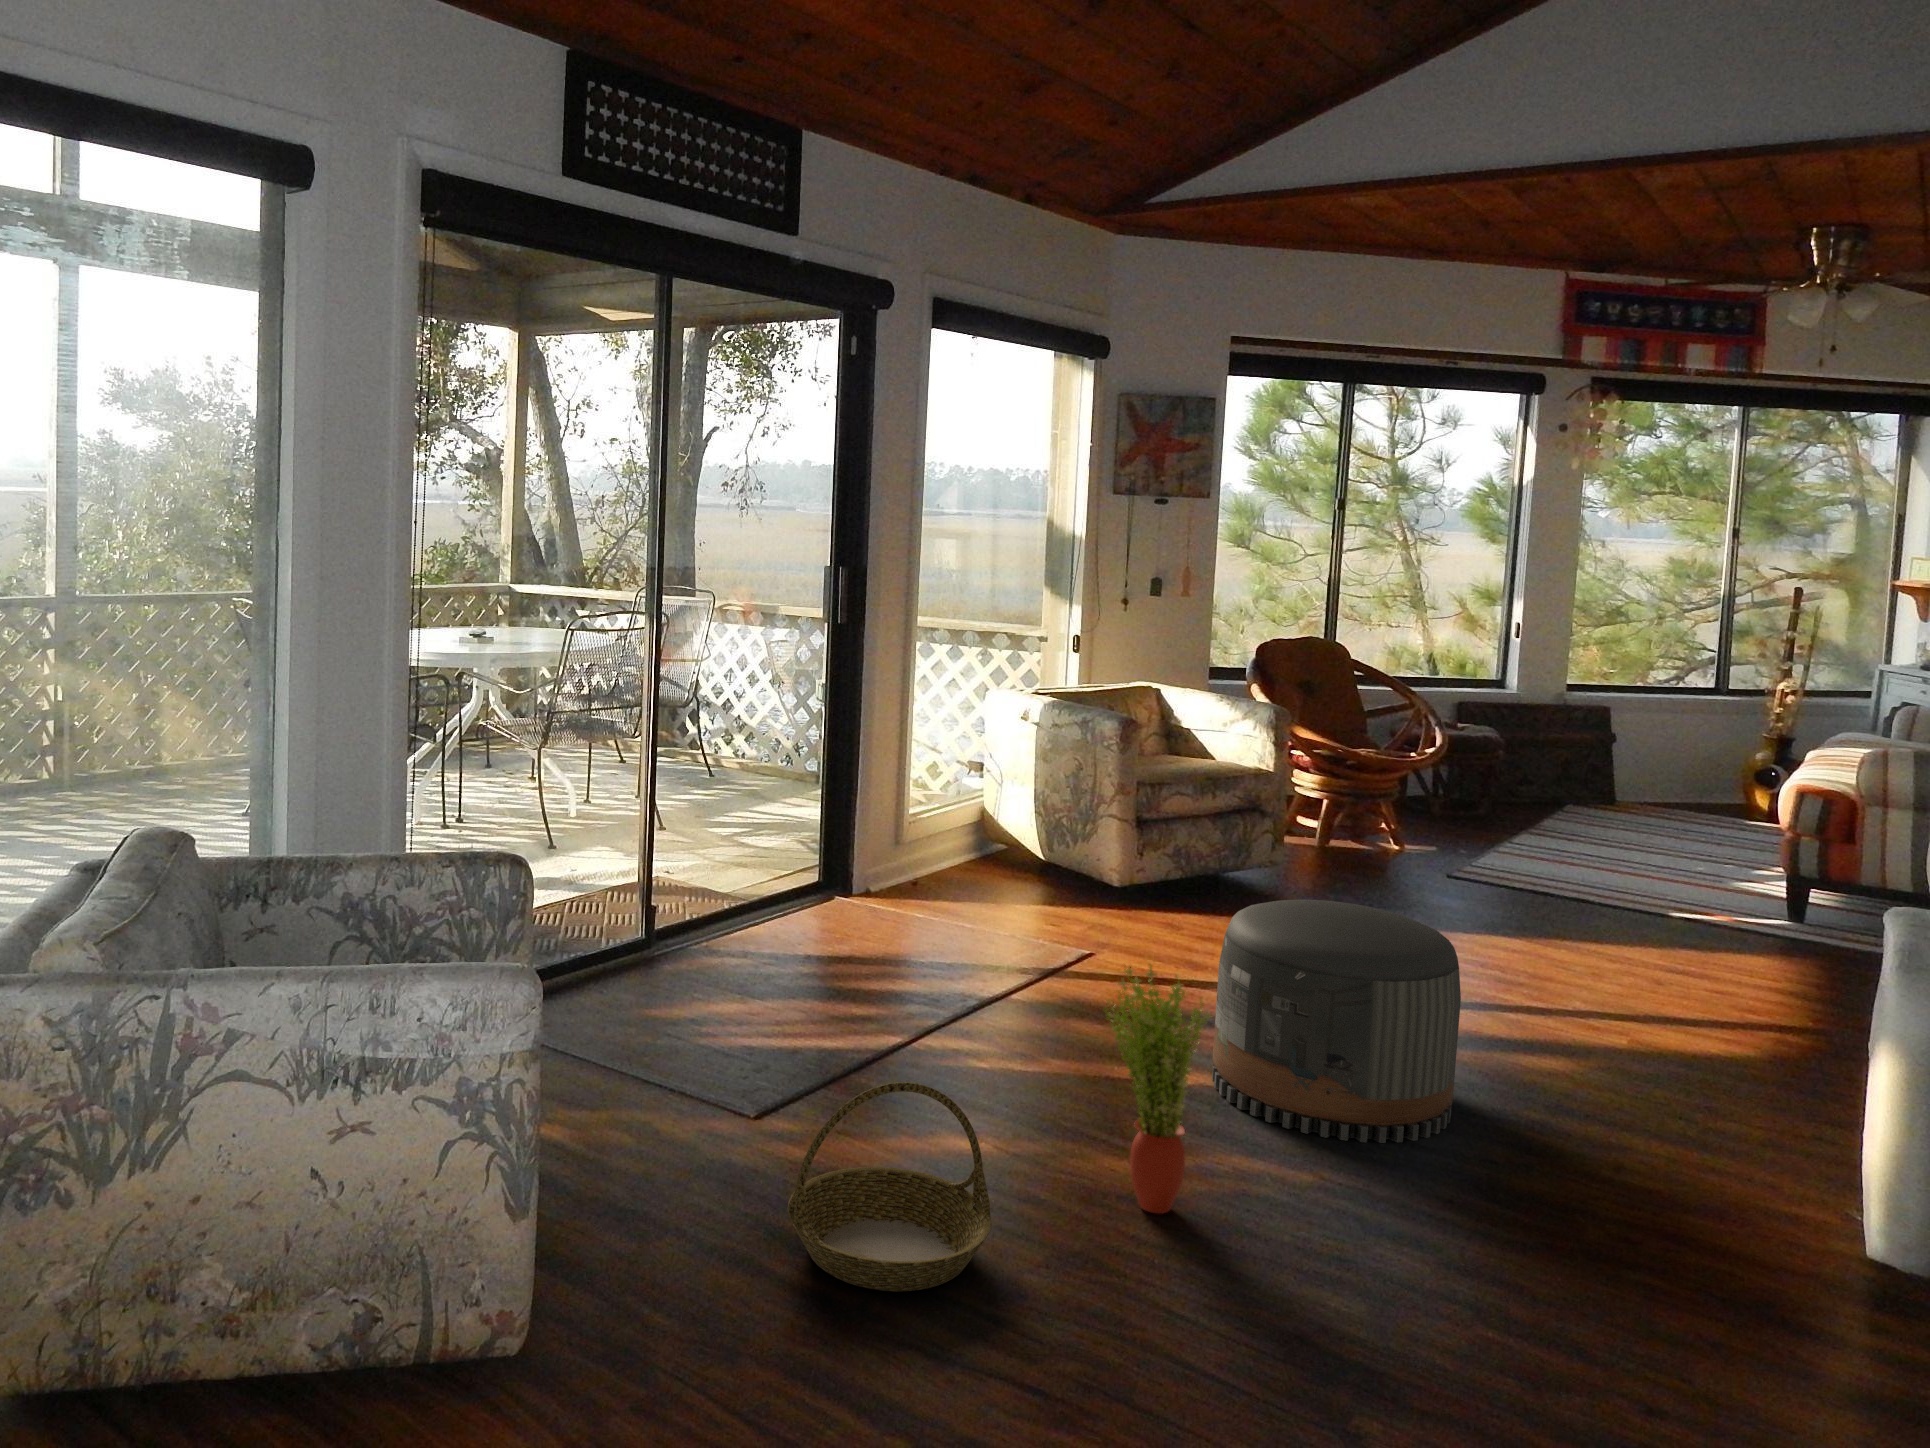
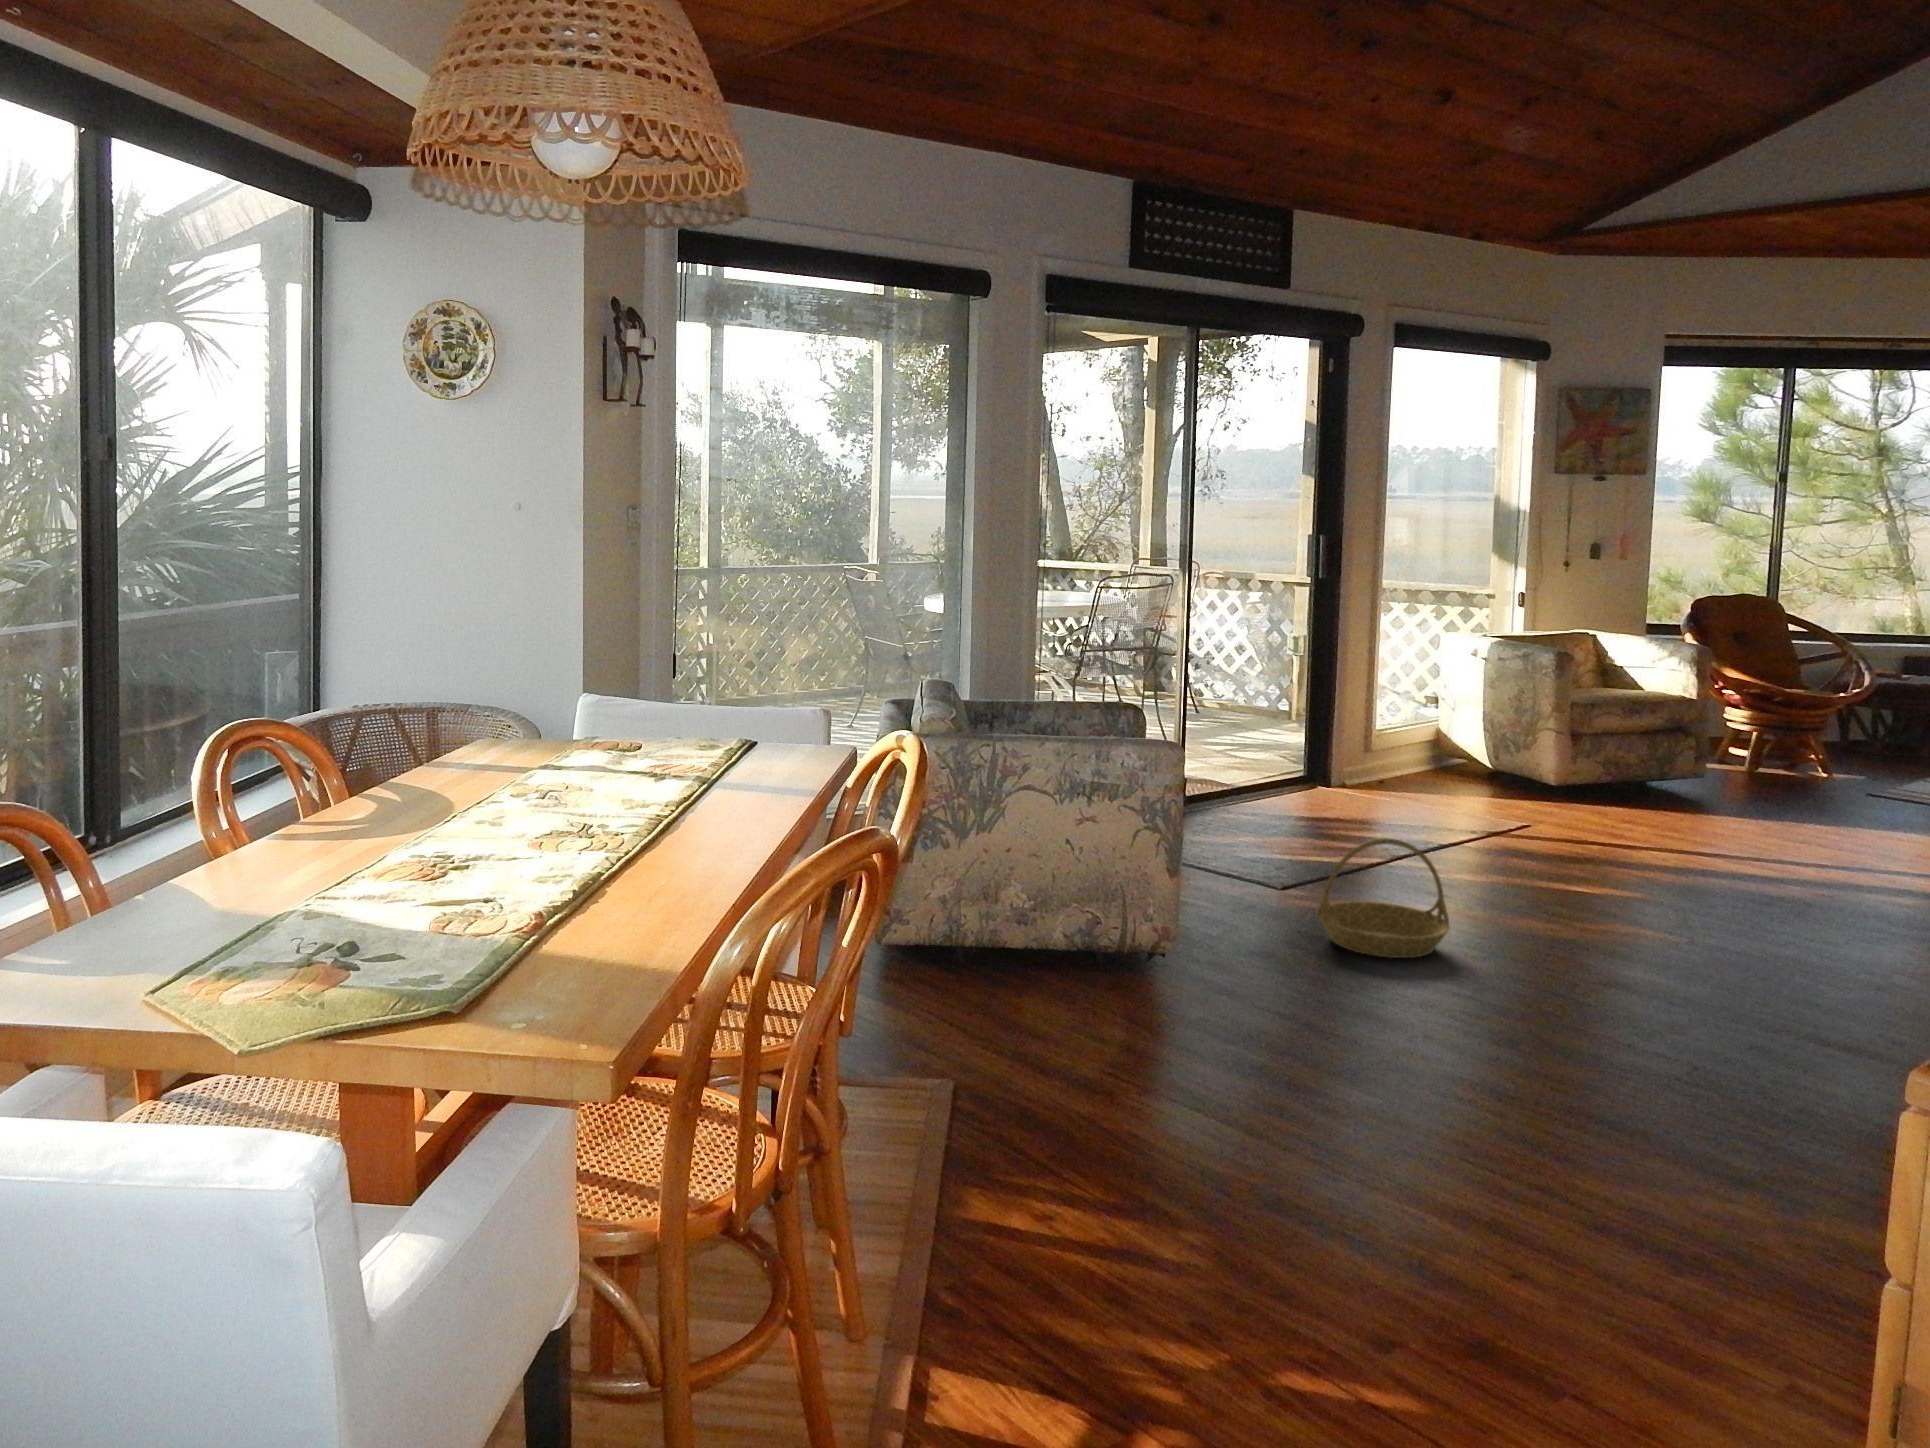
pouf: present [1212,899,1461,1143] -> none [1618,766,1811,925]
potted plant: present [1104,964,1212,1214] -> none [1526,780,1604,942]

